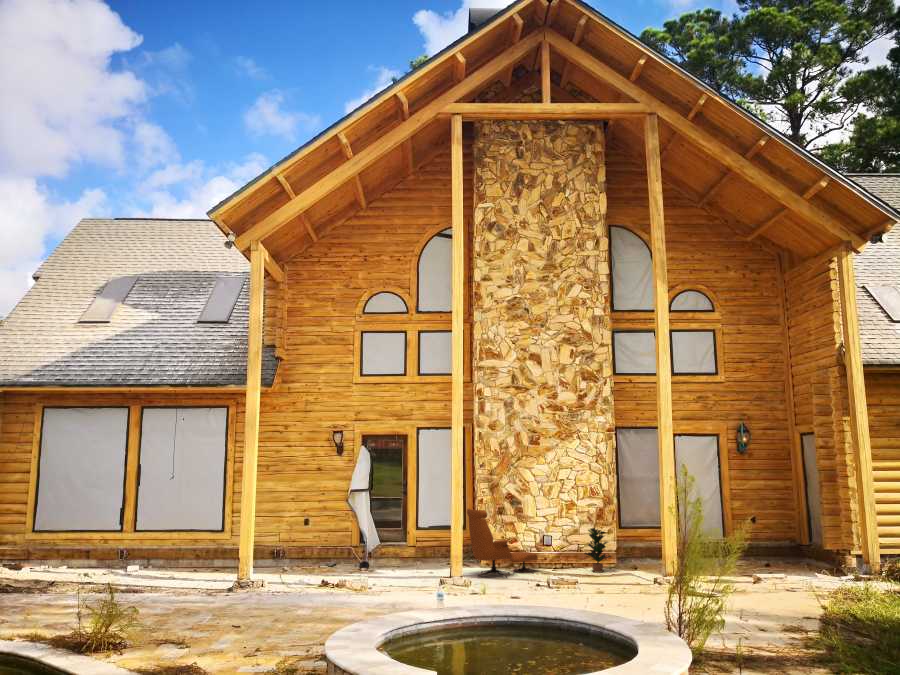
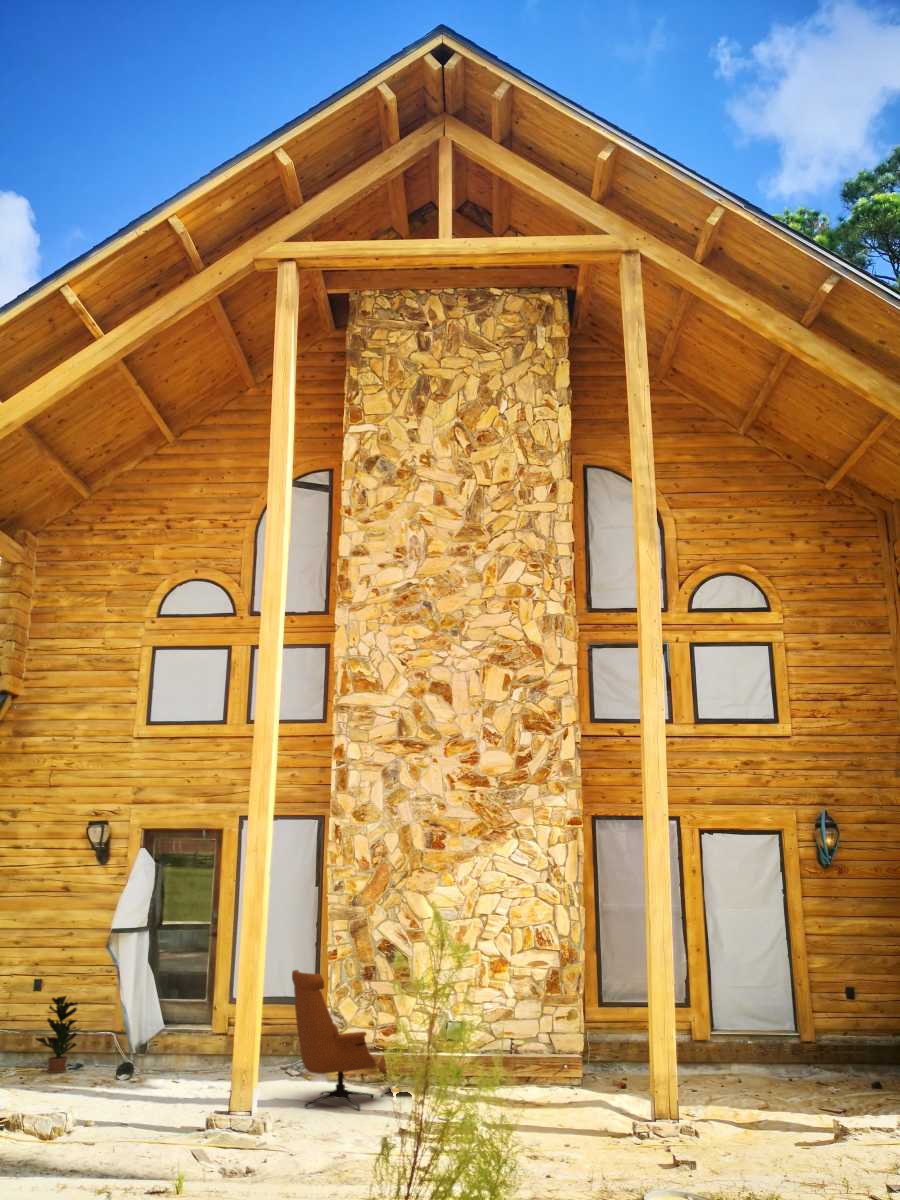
potted plant: present [584,528,611,573] -> present [37,996,80,1073]

